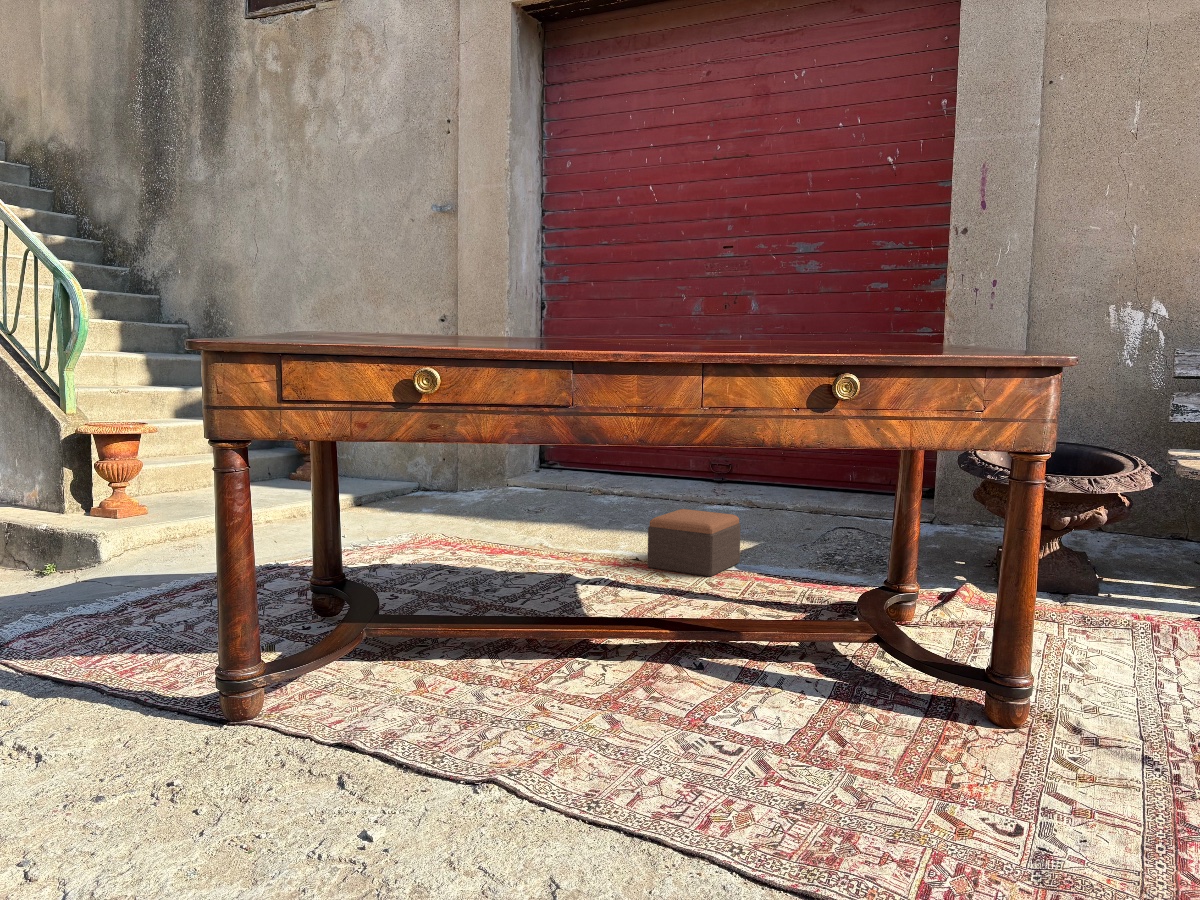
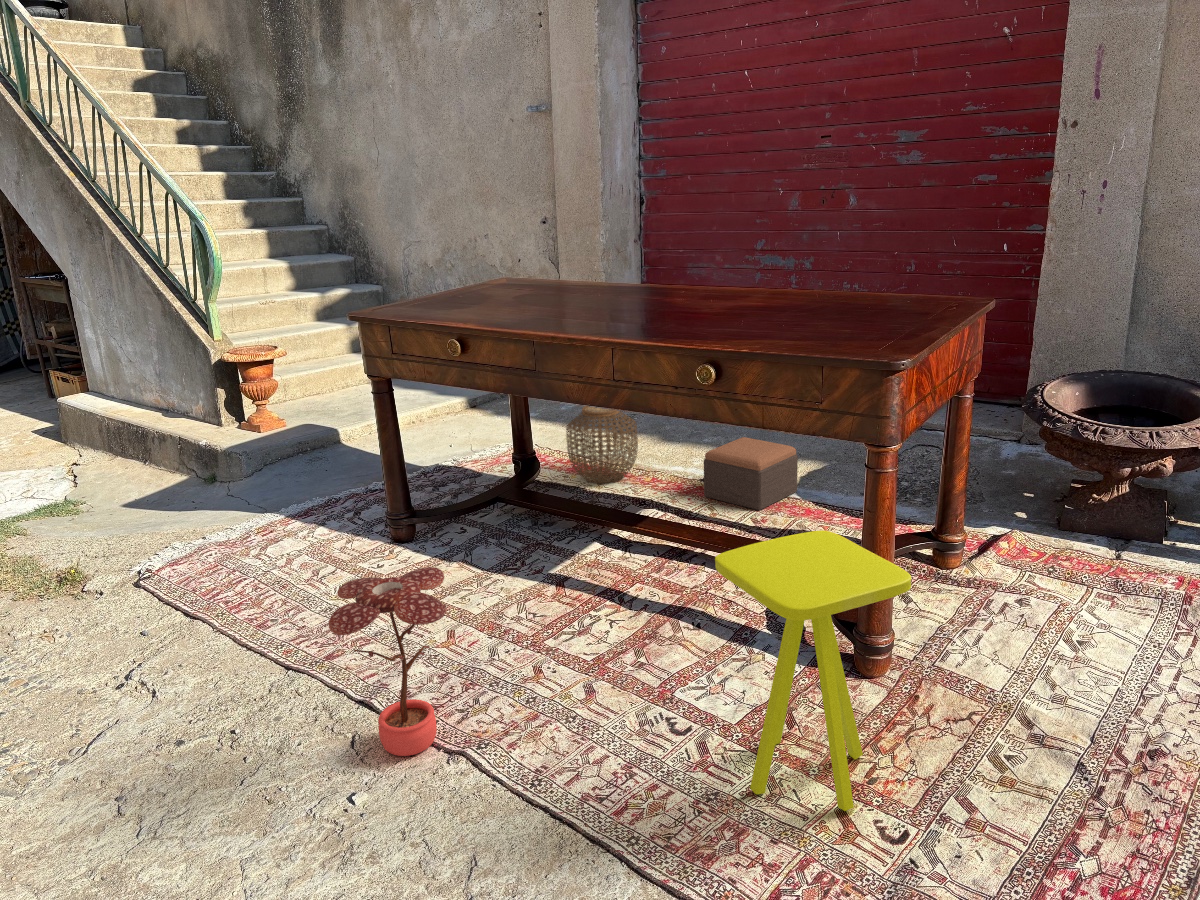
woven basket: none [496,475,571,558] -> present [566,406,638,483]
side table: none [794,513,1008,807] -> present [715,530,911,811]
potted plant: none [340,566,486,793] -> present [329,567,446,756]

